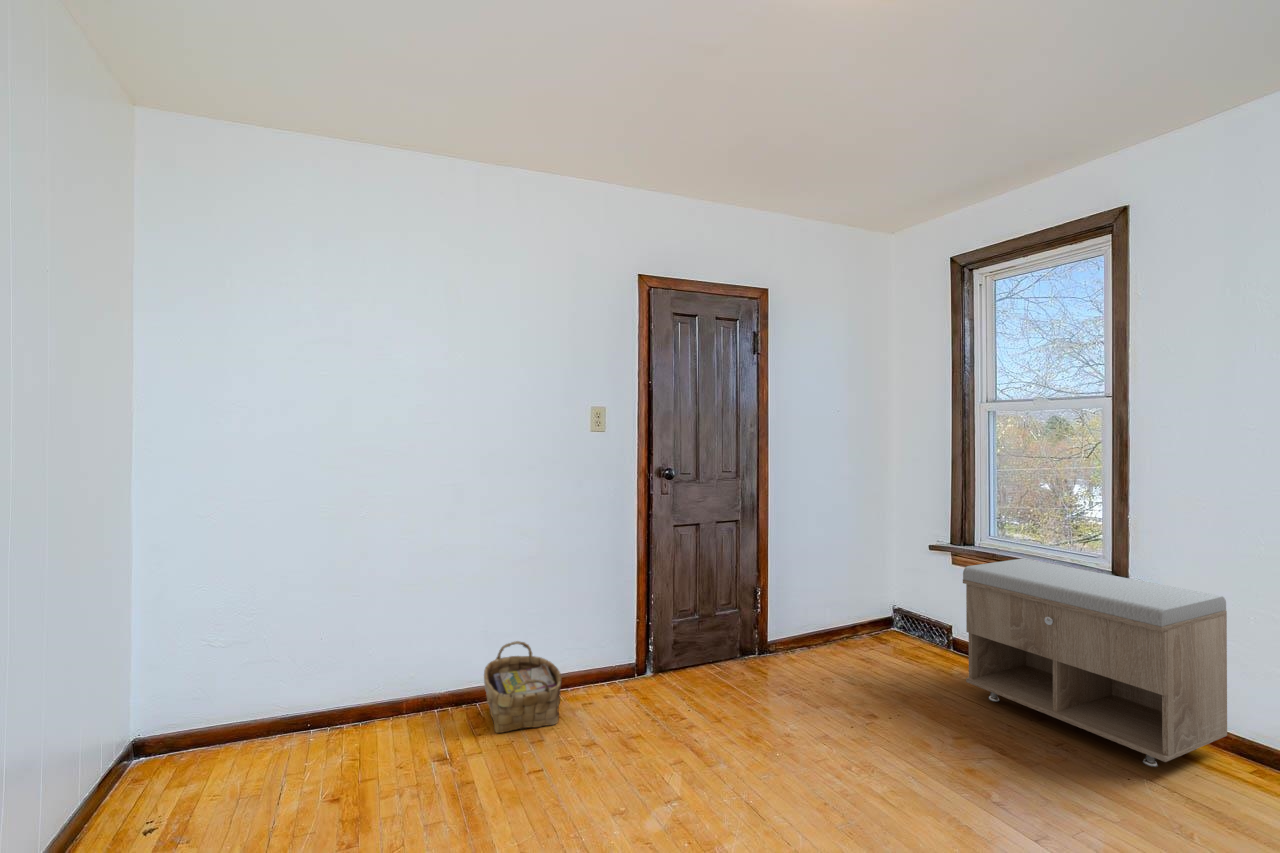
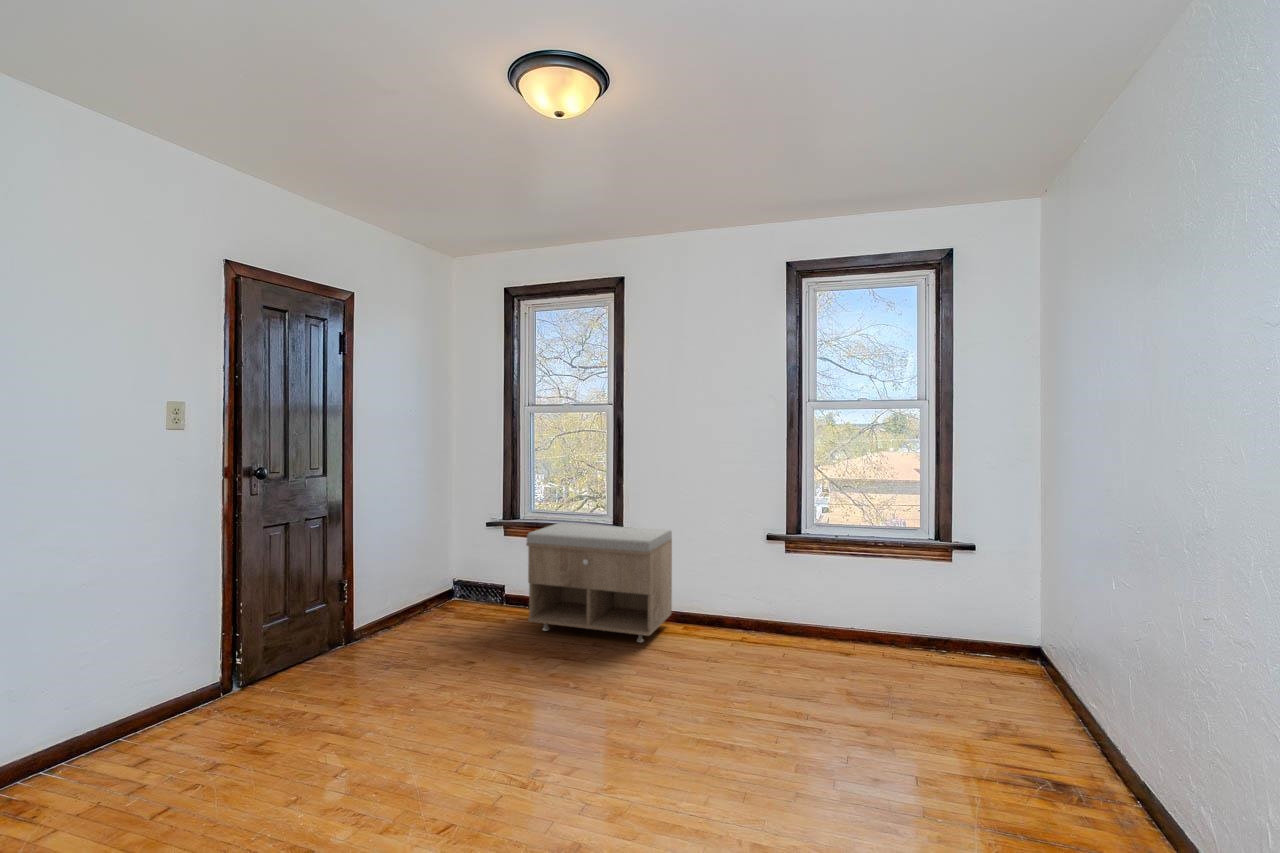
woven basket: present [484,641,562,733] -> none [26,688,158,798]

